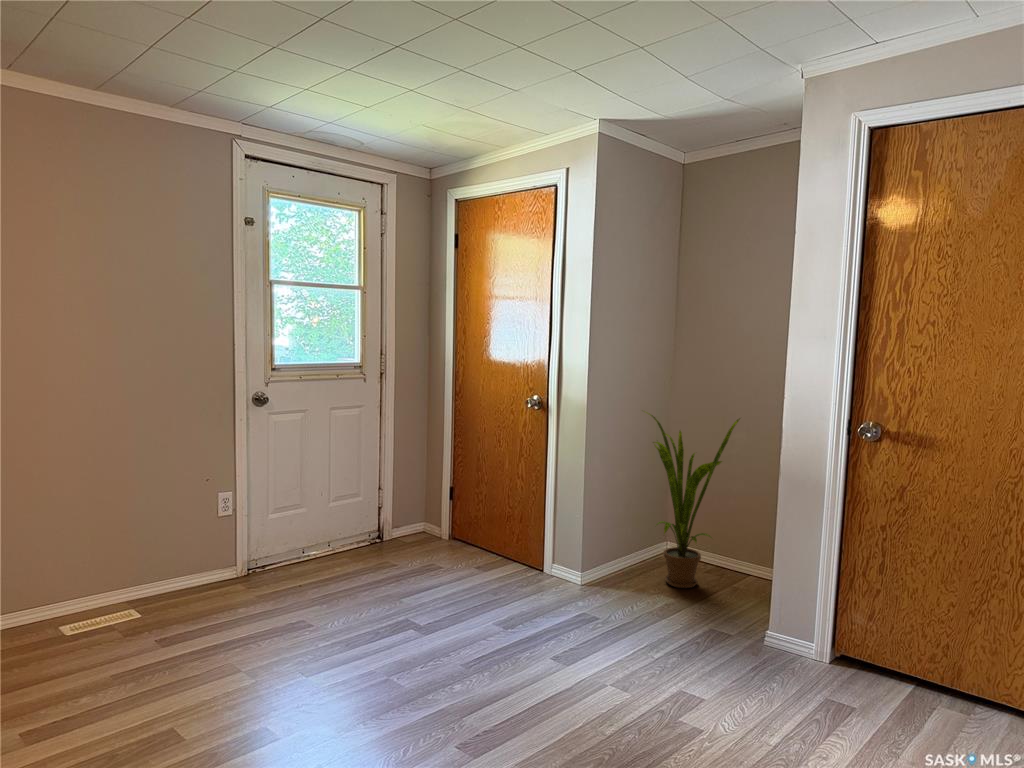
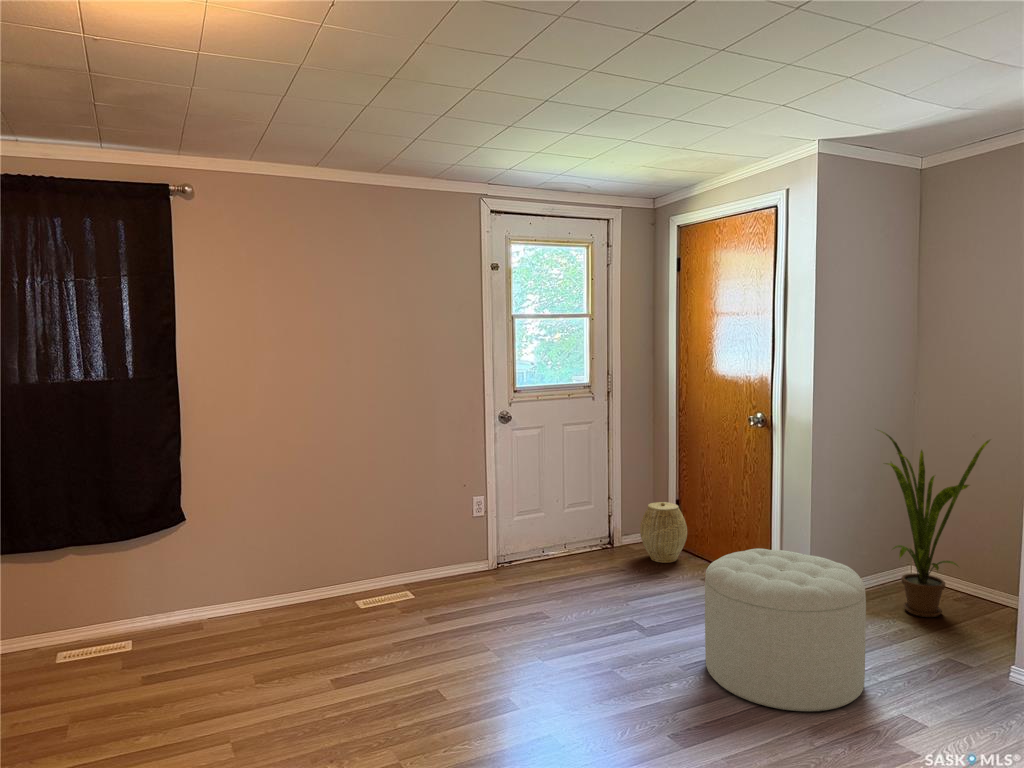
woven basket: none [412,490,461,554] -> present [640,502,687,563]
ottoman: none [489,532,647,701] -> present [705,548,866,712]

